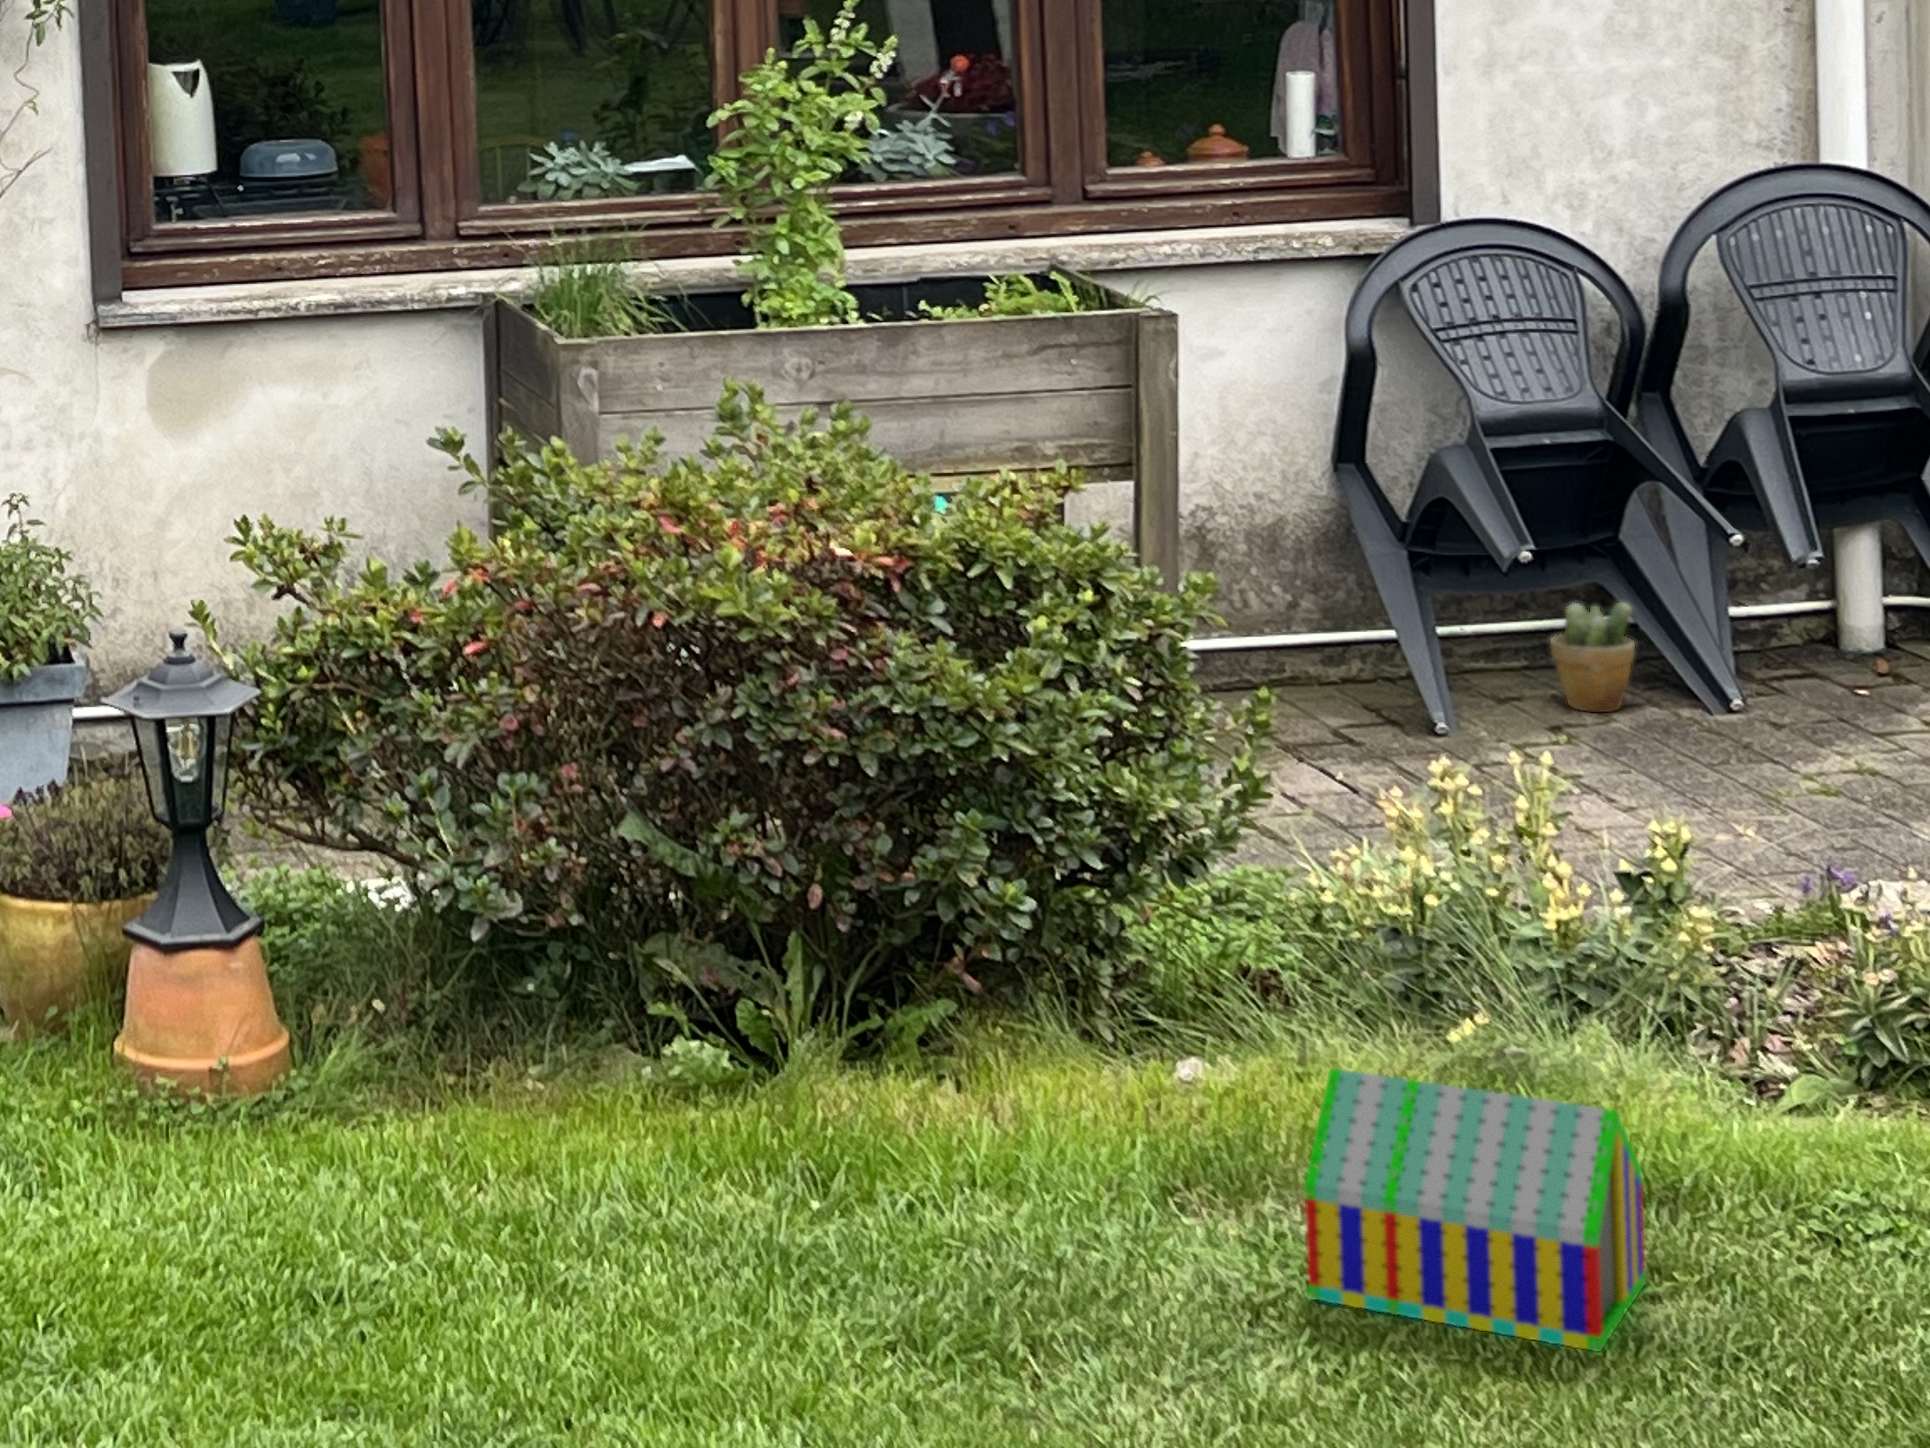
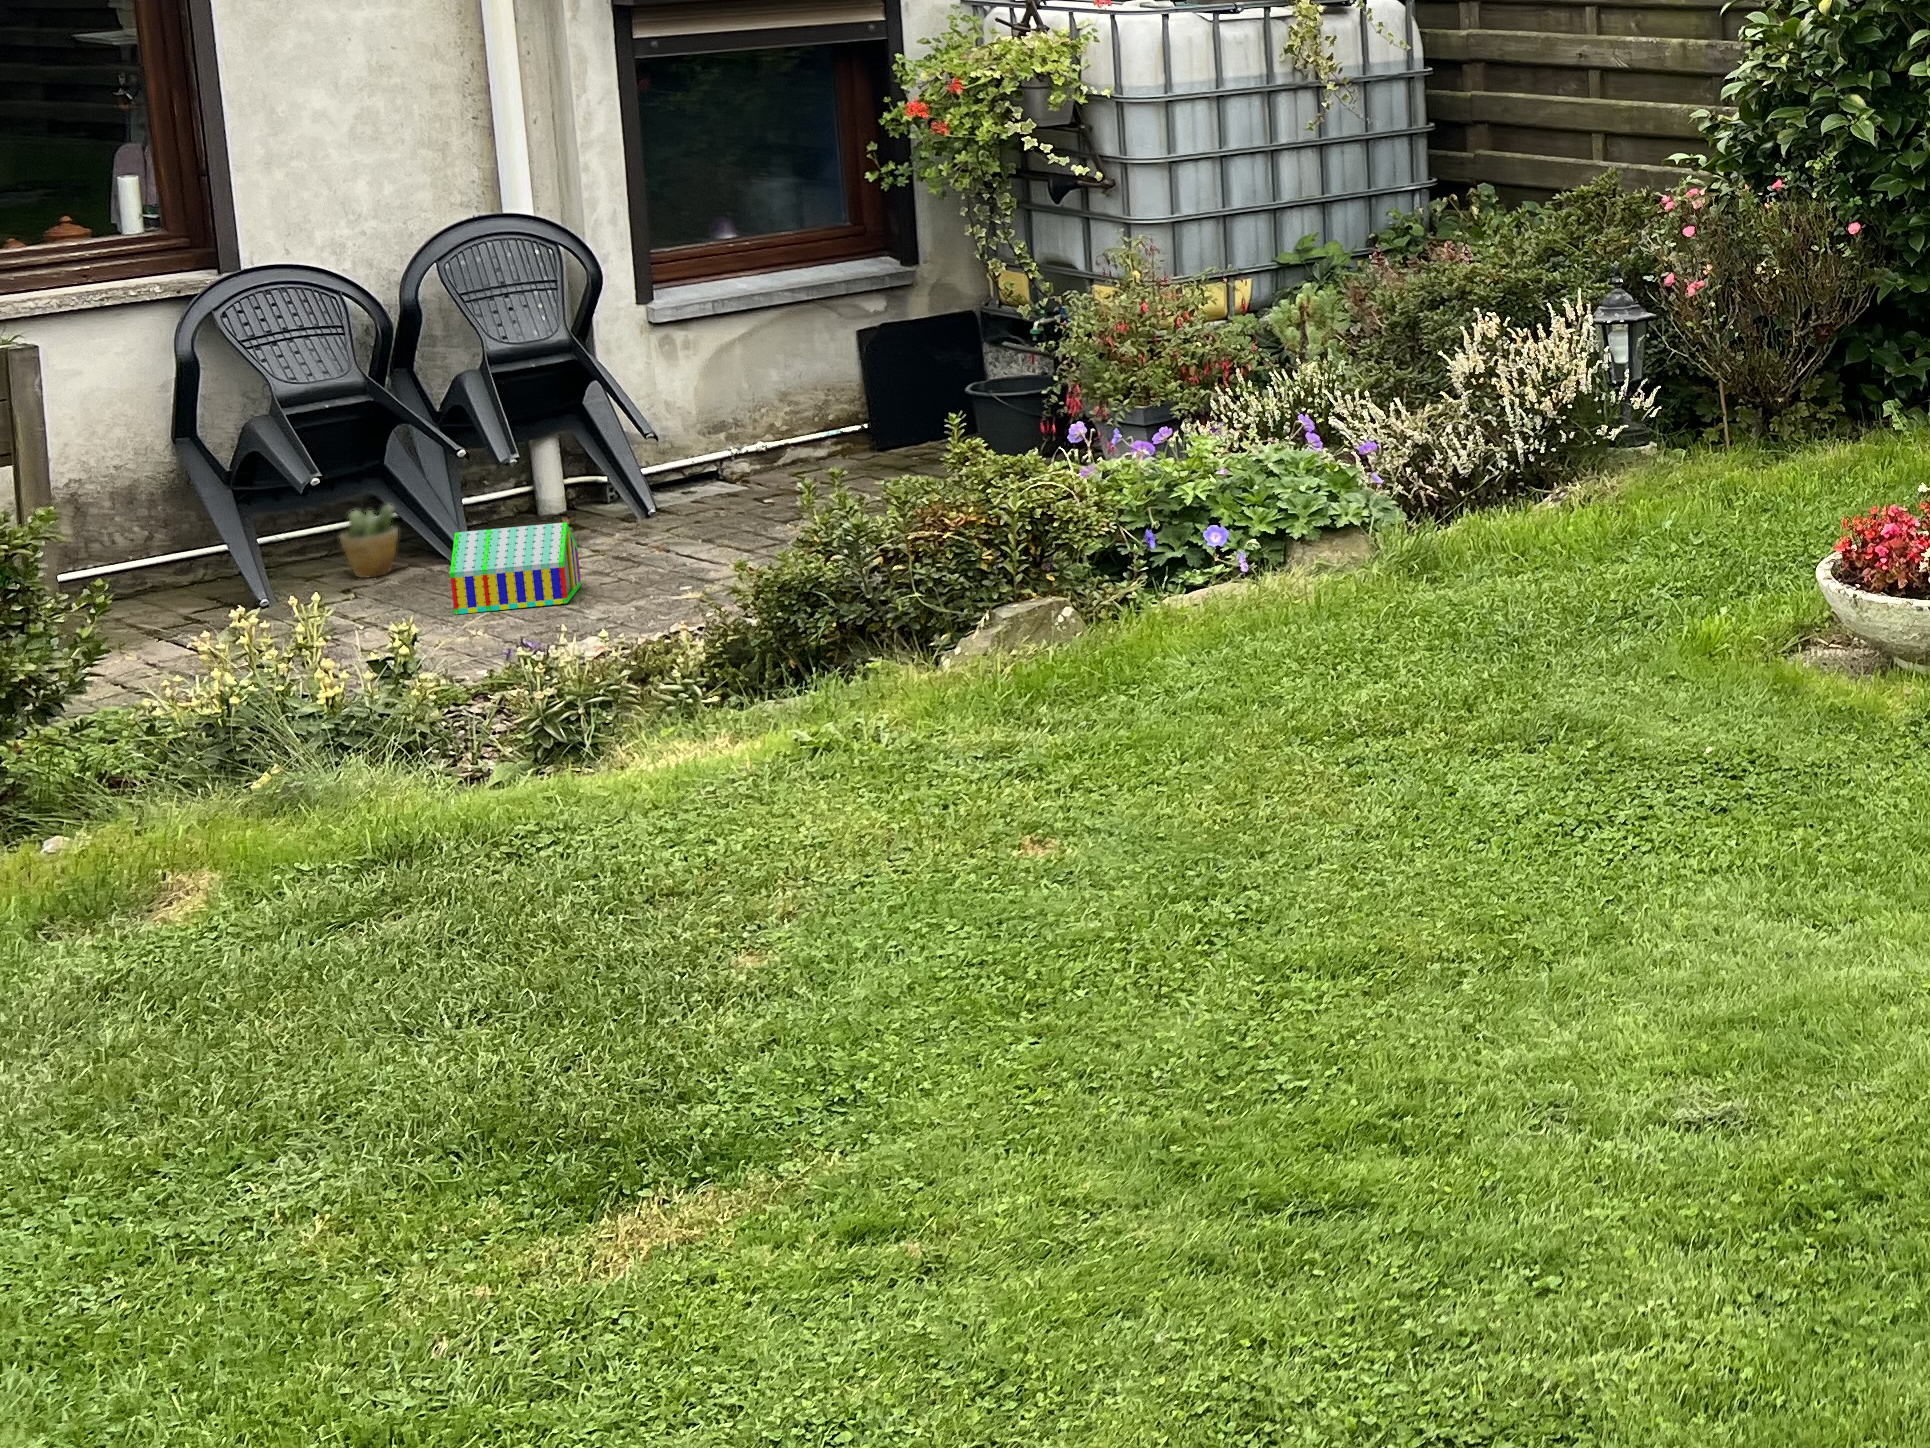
toy house: present [1304,1069,1646,1352] -> present [450,522,581,614]

